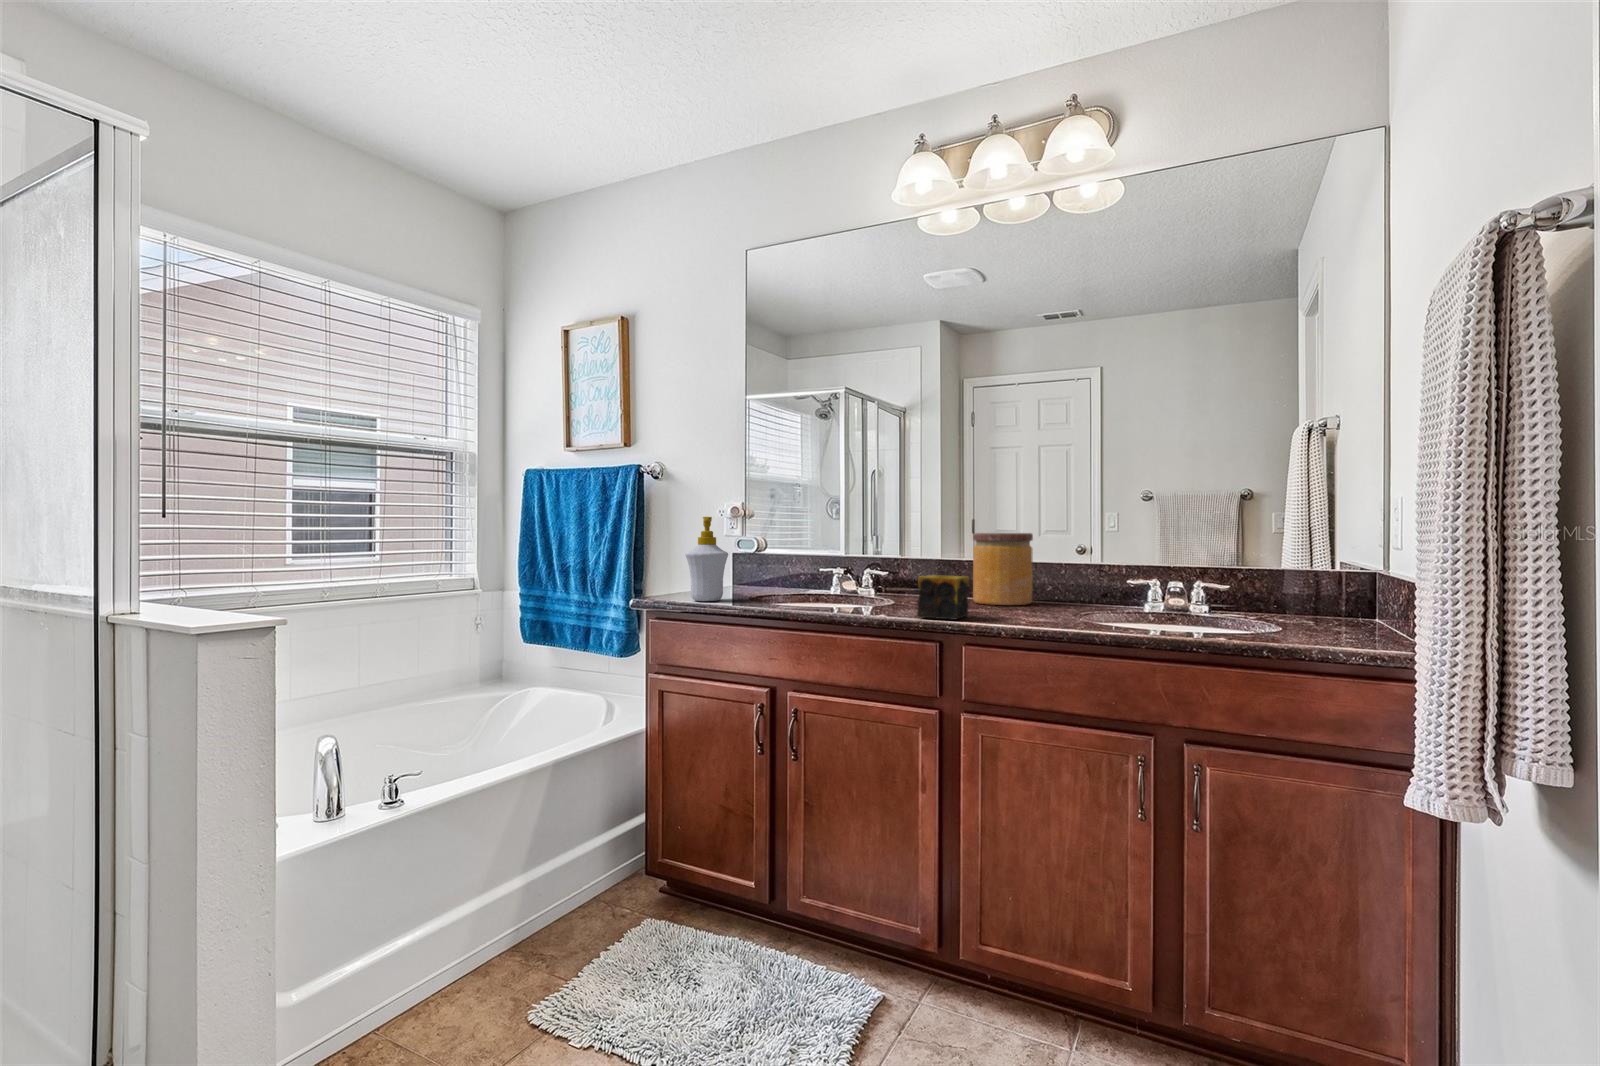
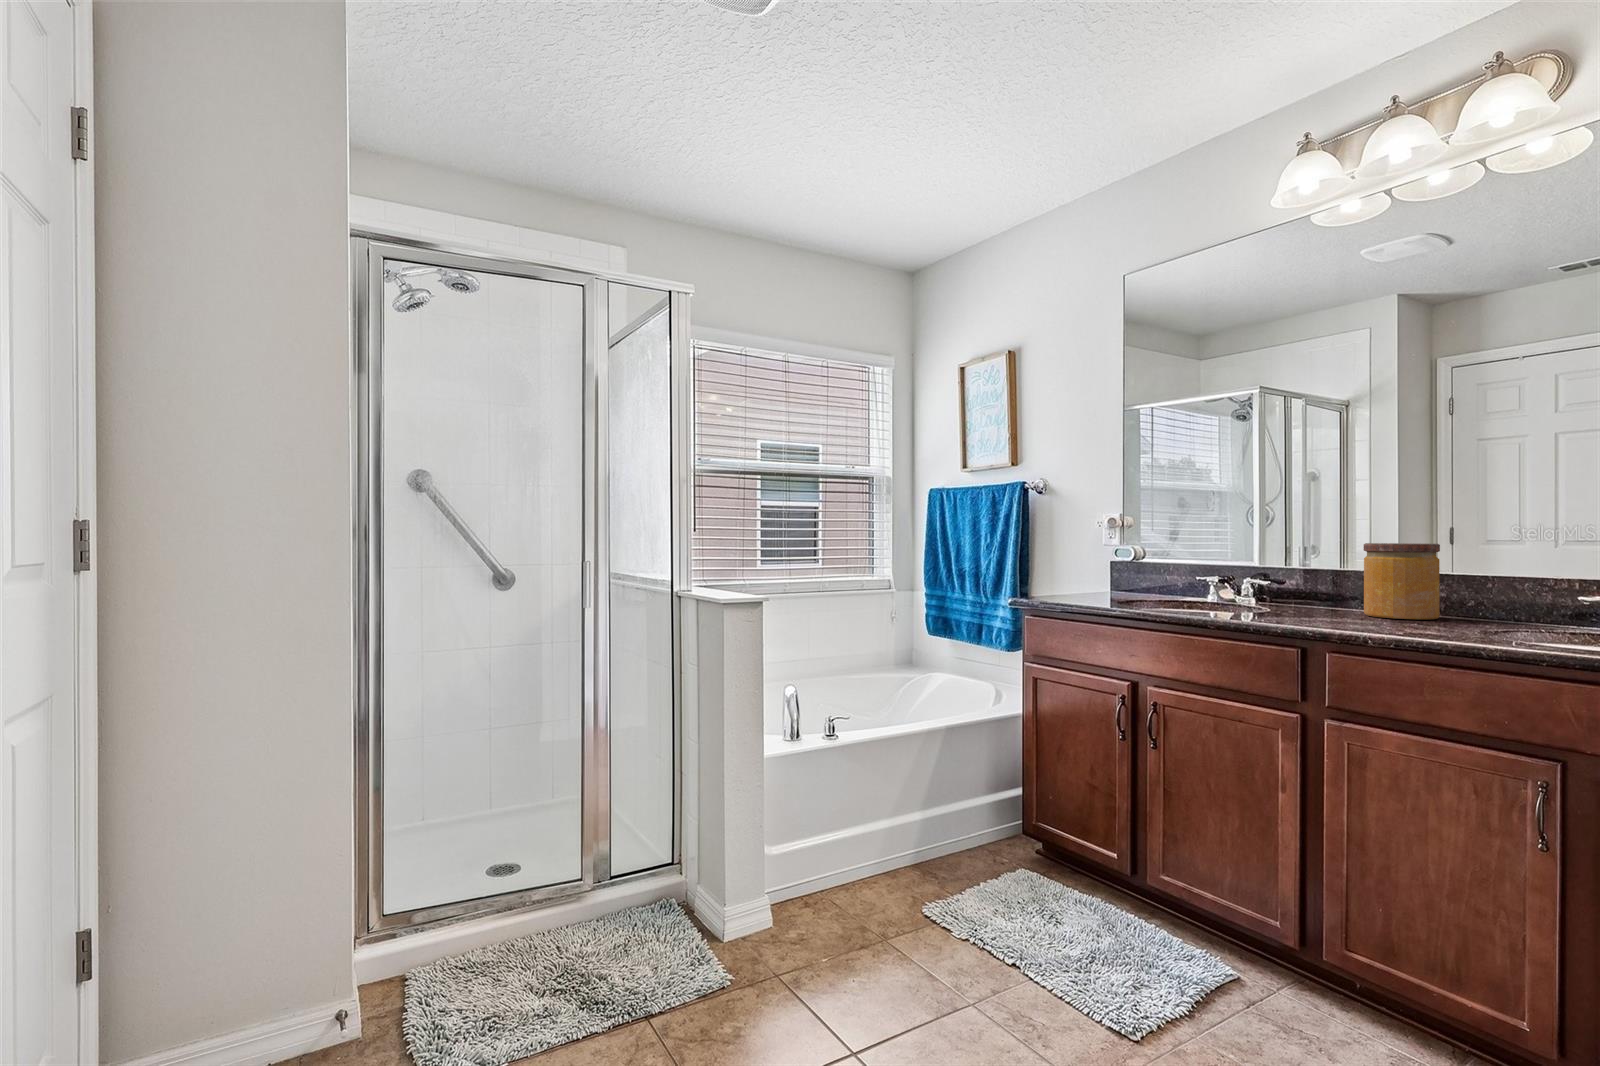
soap bottle: present [685,517,728,601] -> none [1058,527,1099,602]
candle: present [917,575,969,619] -> none [1279,584,1341,627]

